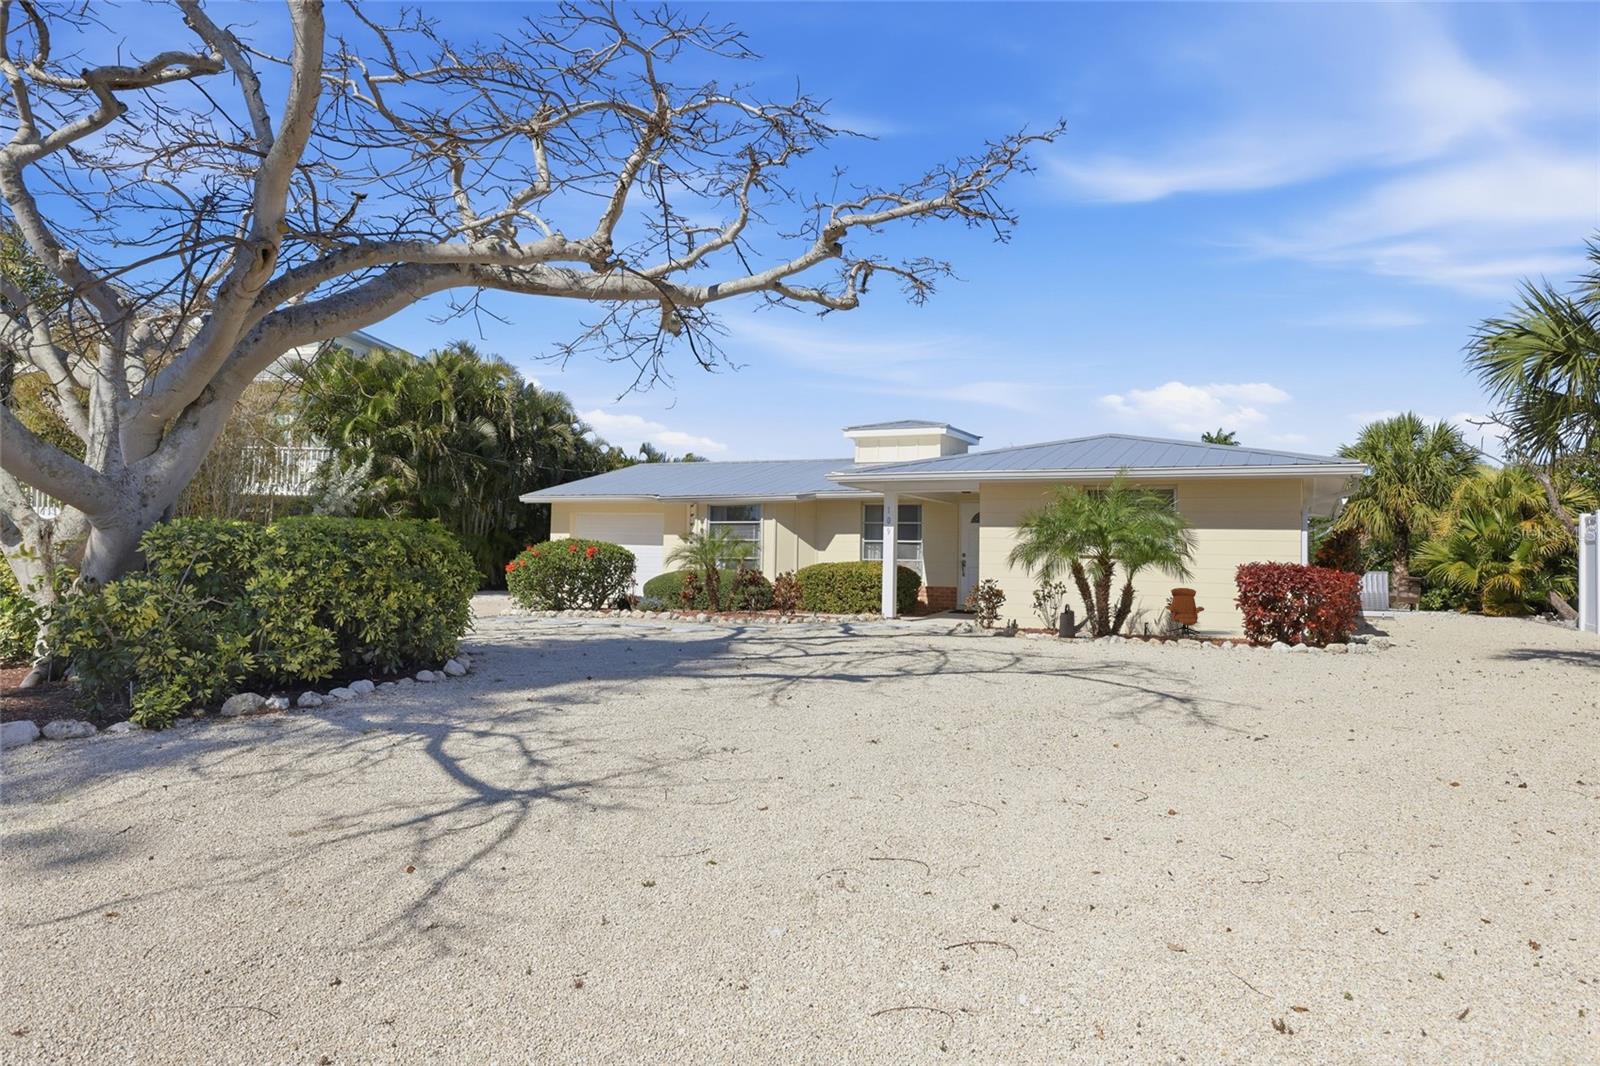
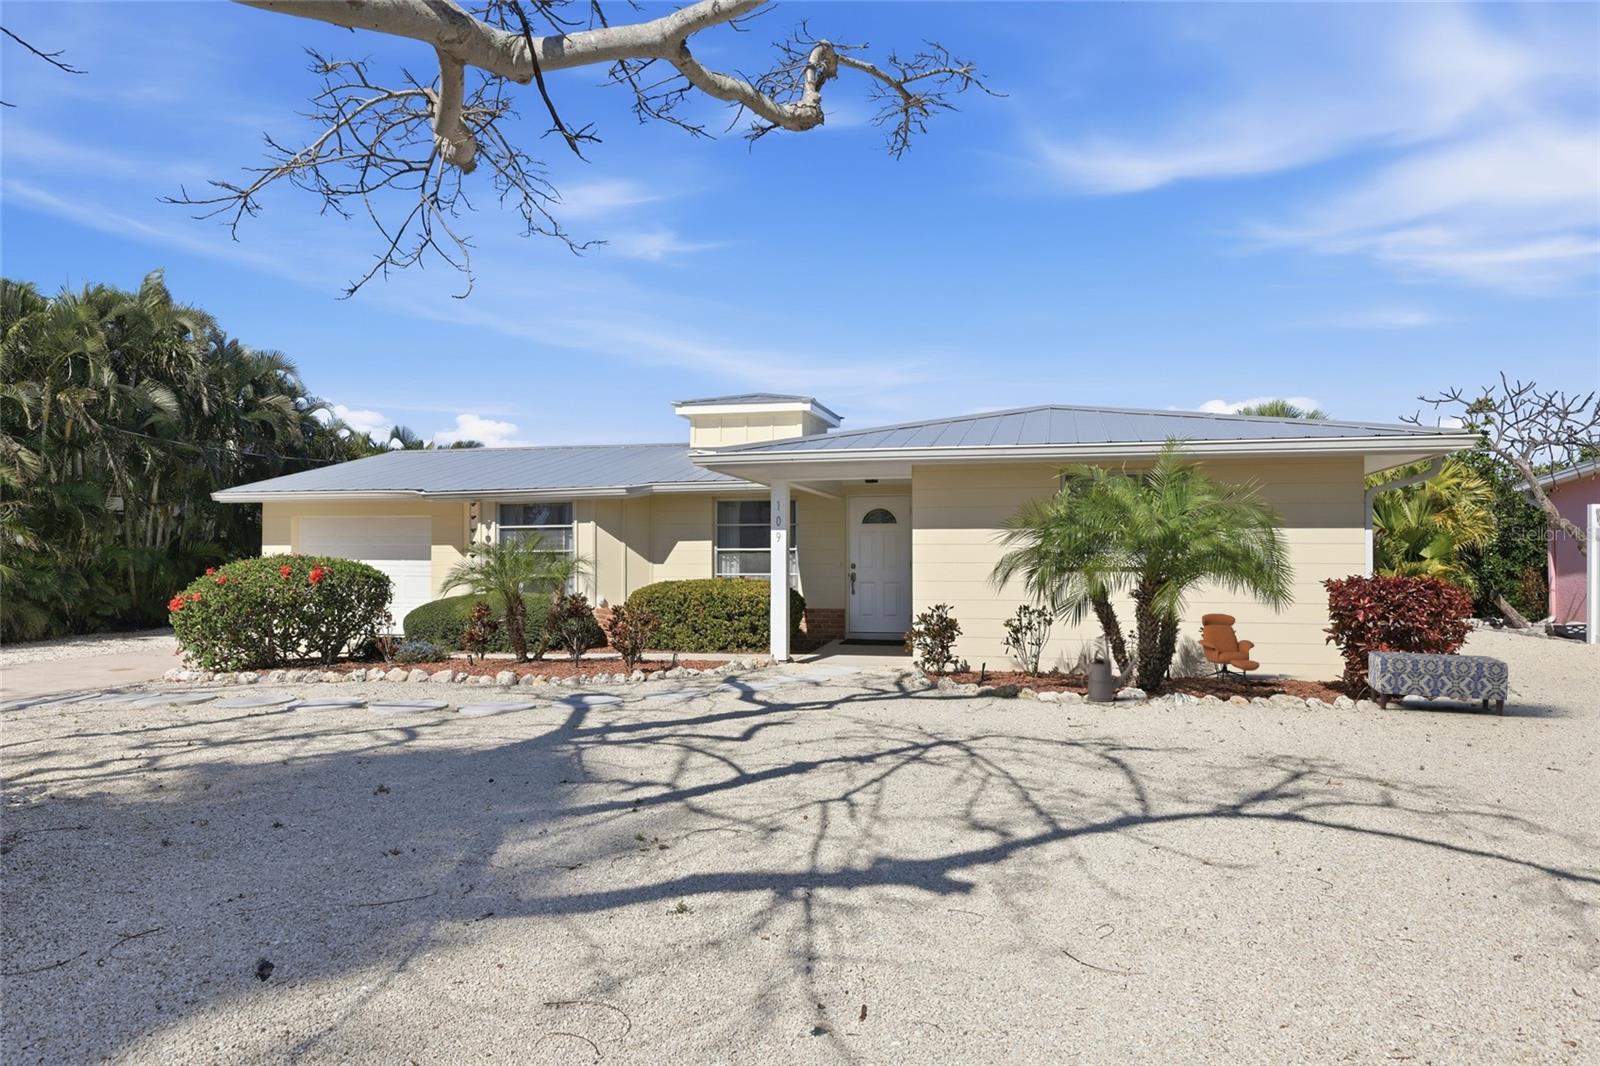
bench: none [1250,611,1334,654] -> present [1368,651,1508,716]

